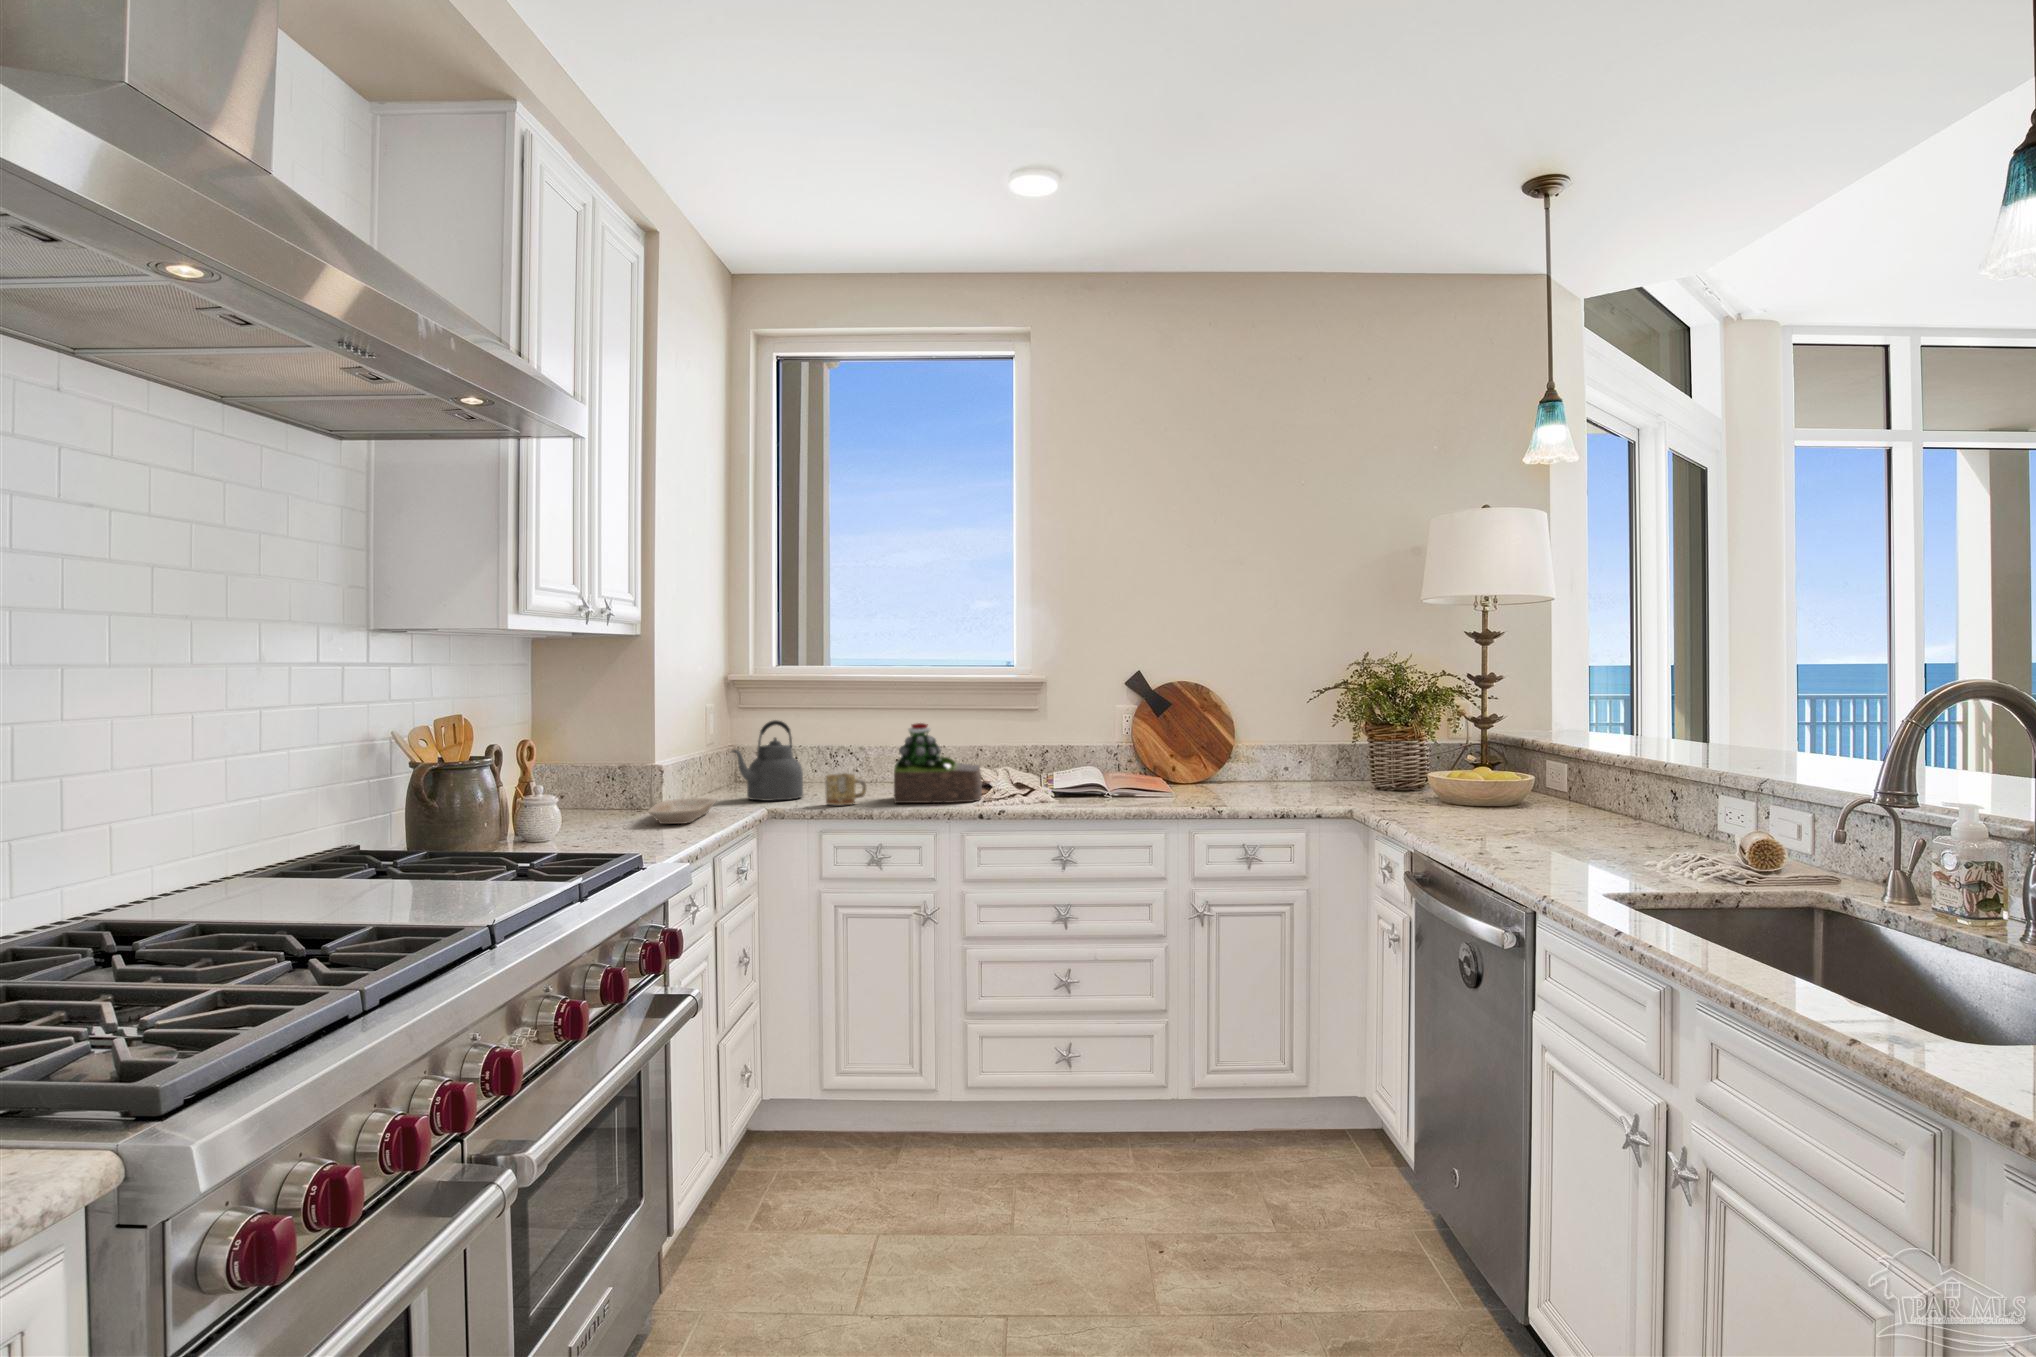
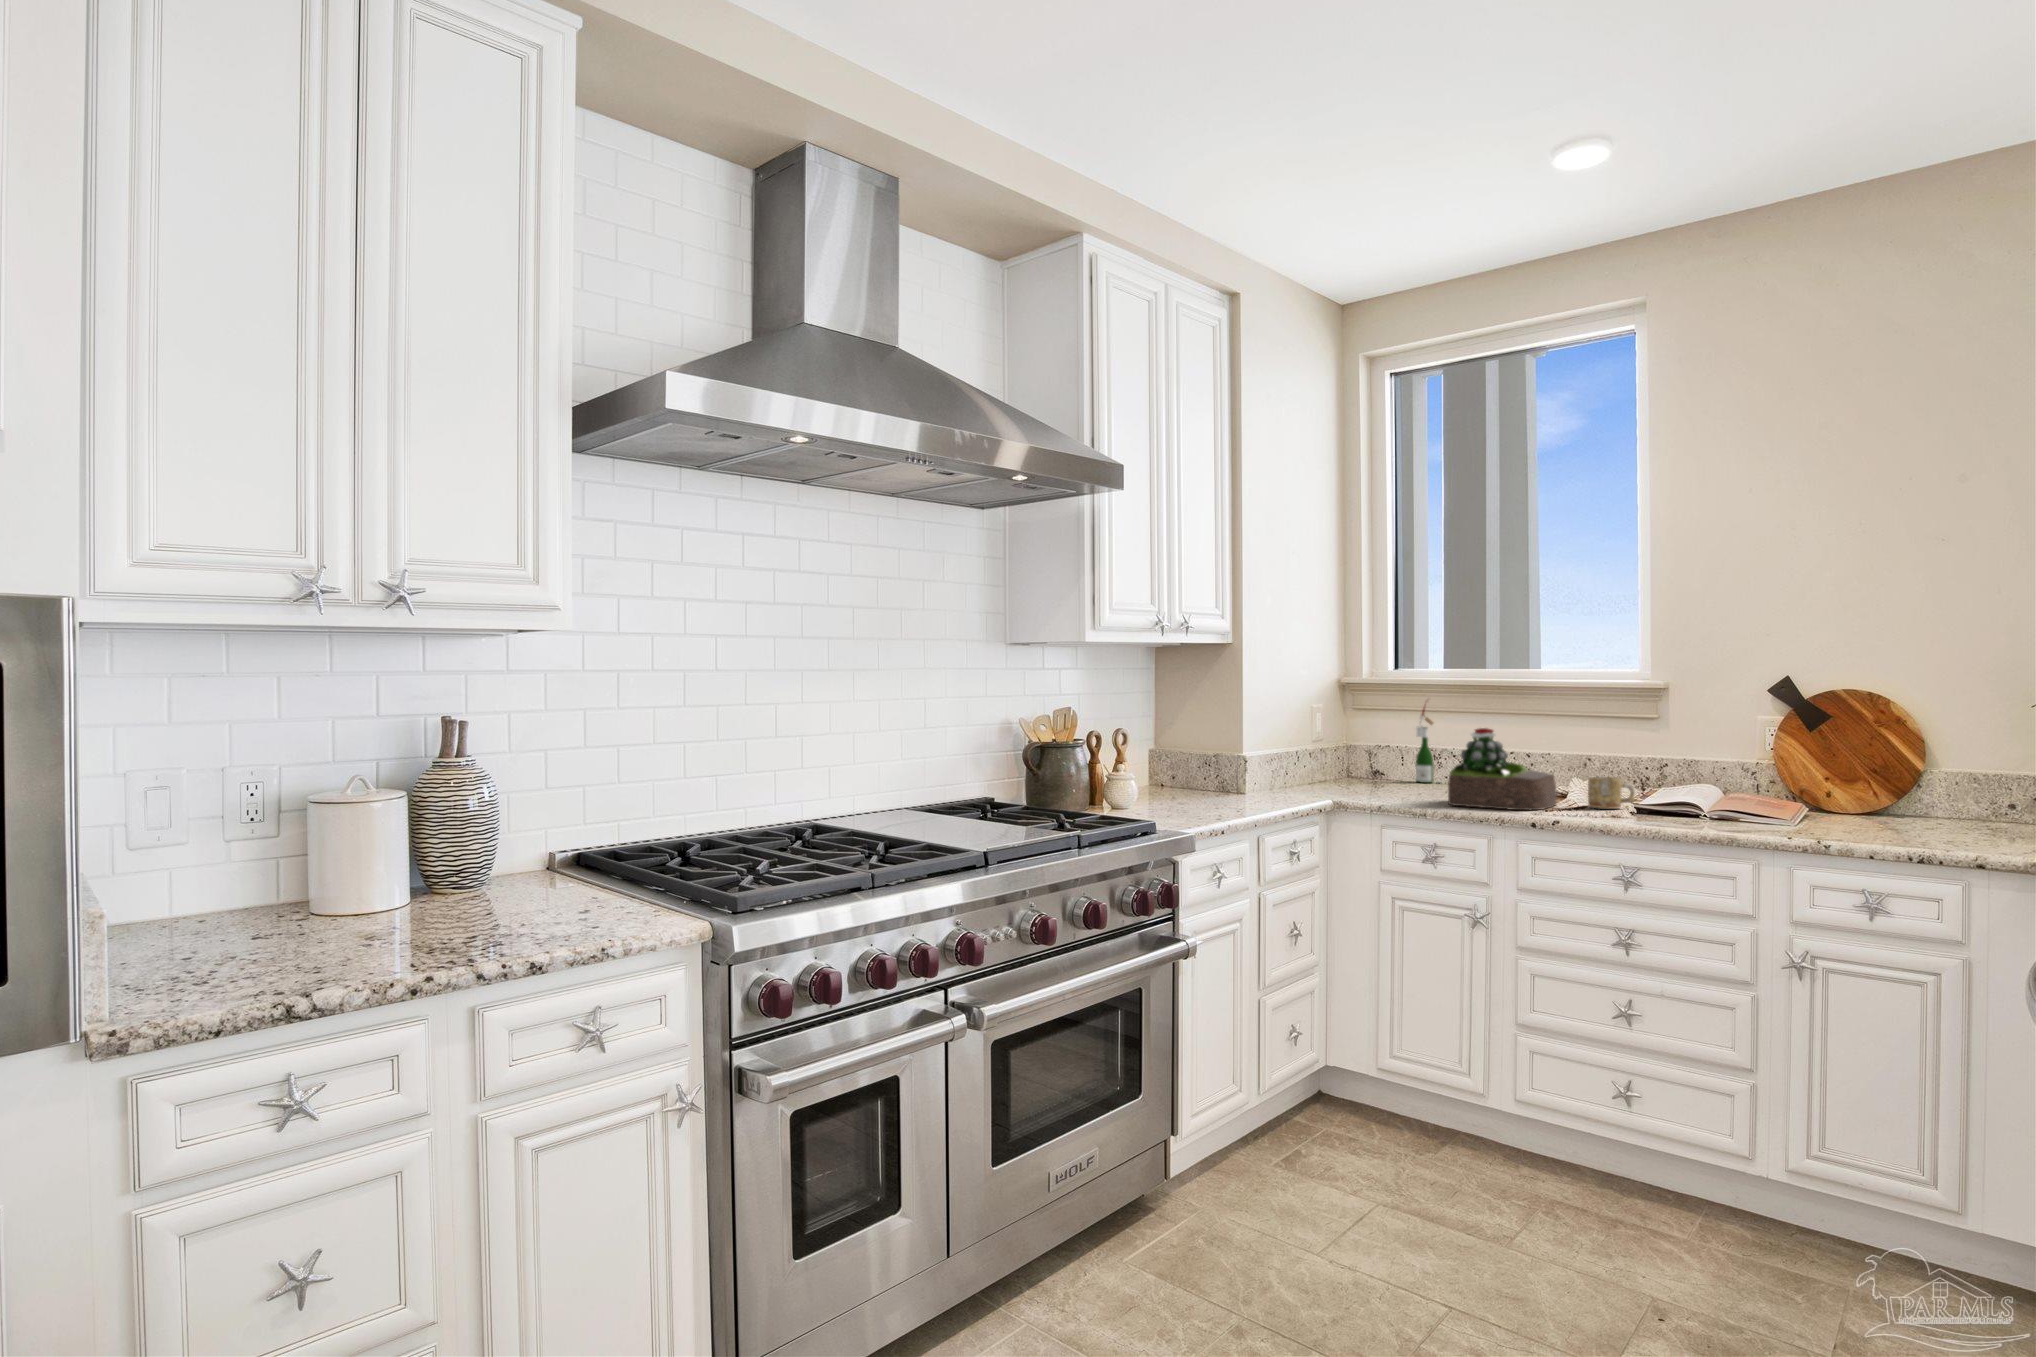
wine bottle: none [812,696,839,783] -> present [1416,708,1434,783]
kettle: present [732,720,803,801] -> none [1307,720,1381,794]
mug: present [825,773,866,805] -> present [1588,777,1634,809]
tray: present [648,798,716,824] -> none [1210,786,1283,806]

